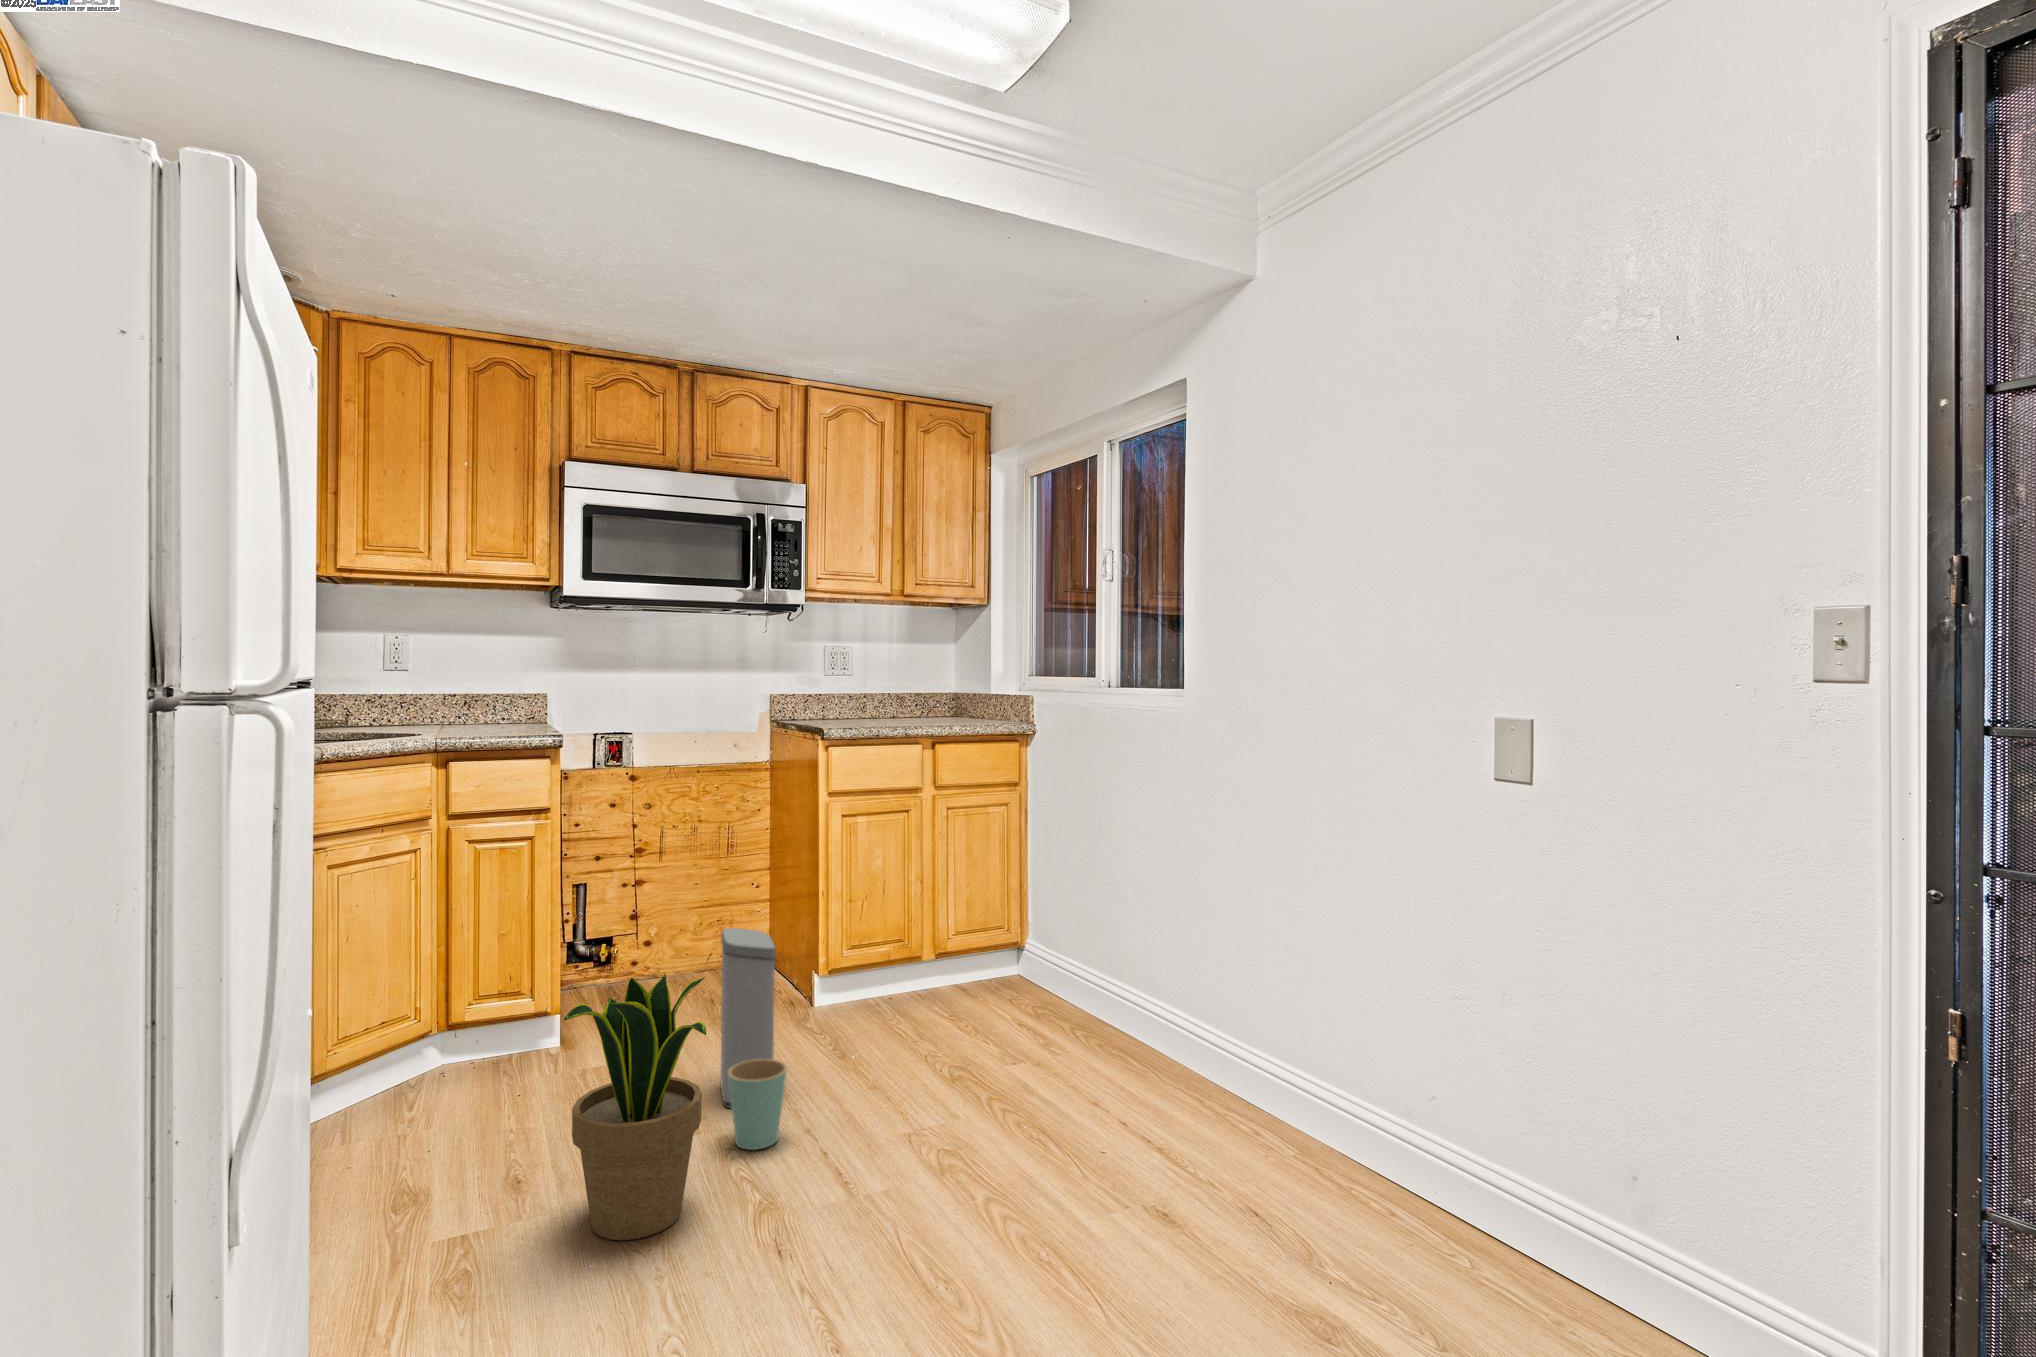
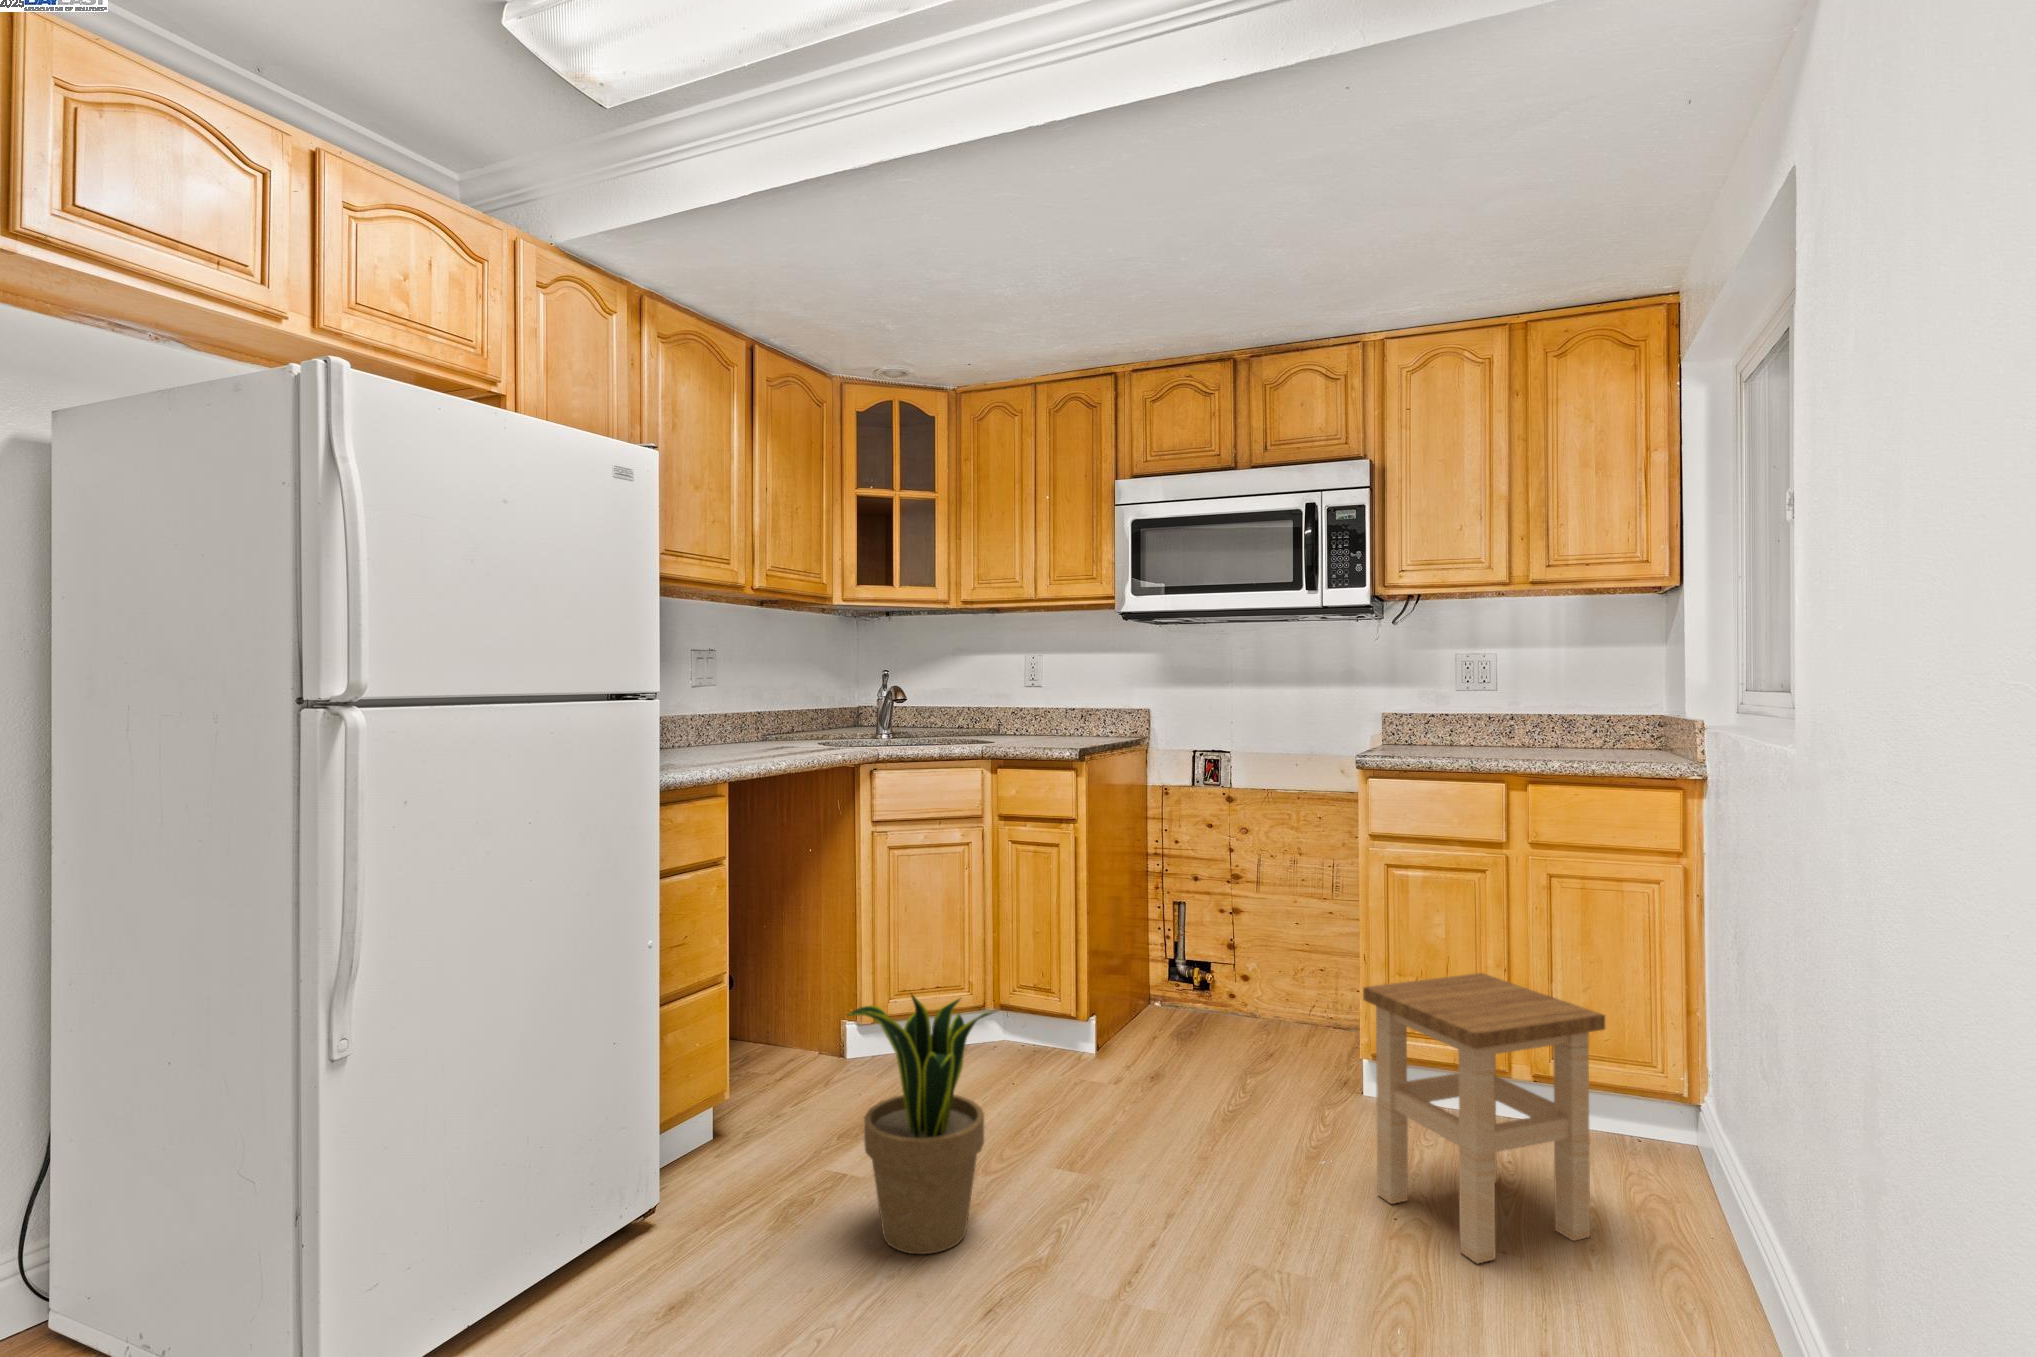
stool: none [906,881,1046,1068] -> present [1363,973,1605,1263]
trash can: present [720,928,787,1150] -> none [1066,970,1195,1223]

